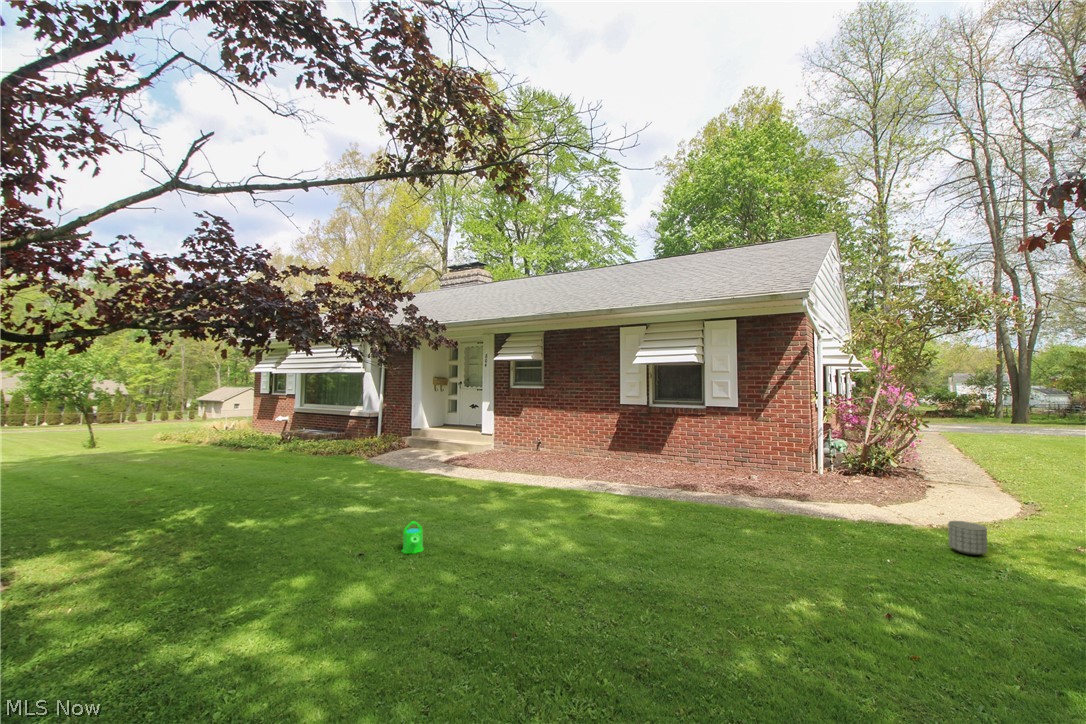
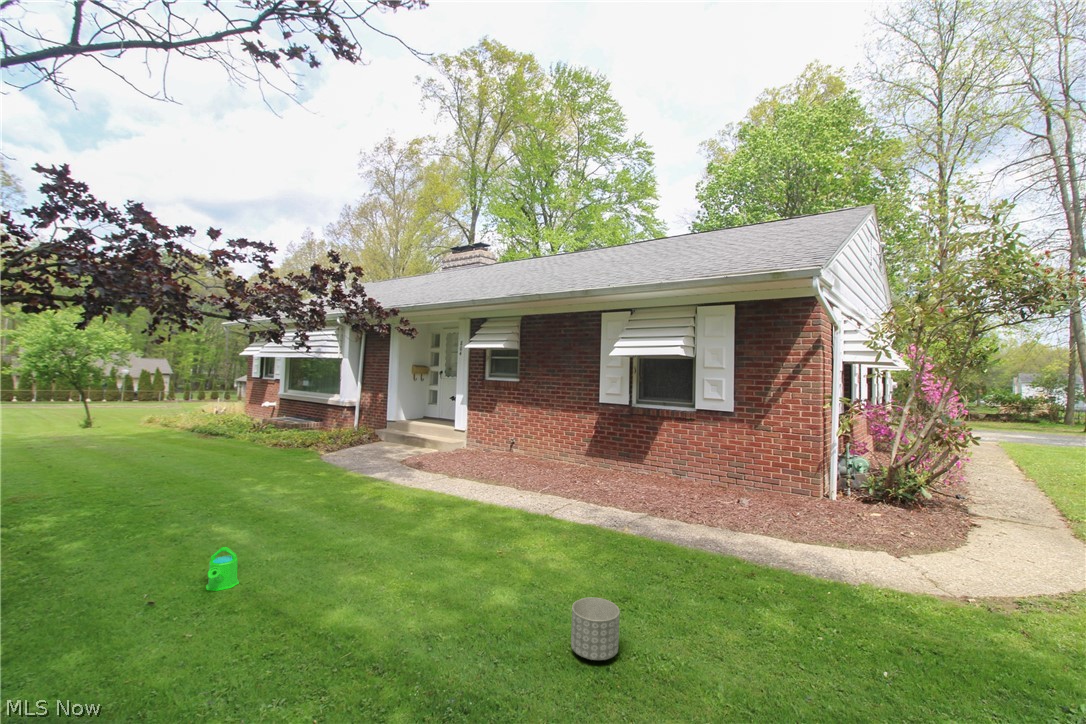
planter: present [948,521,987,555] -> present [571,598,620,660]

